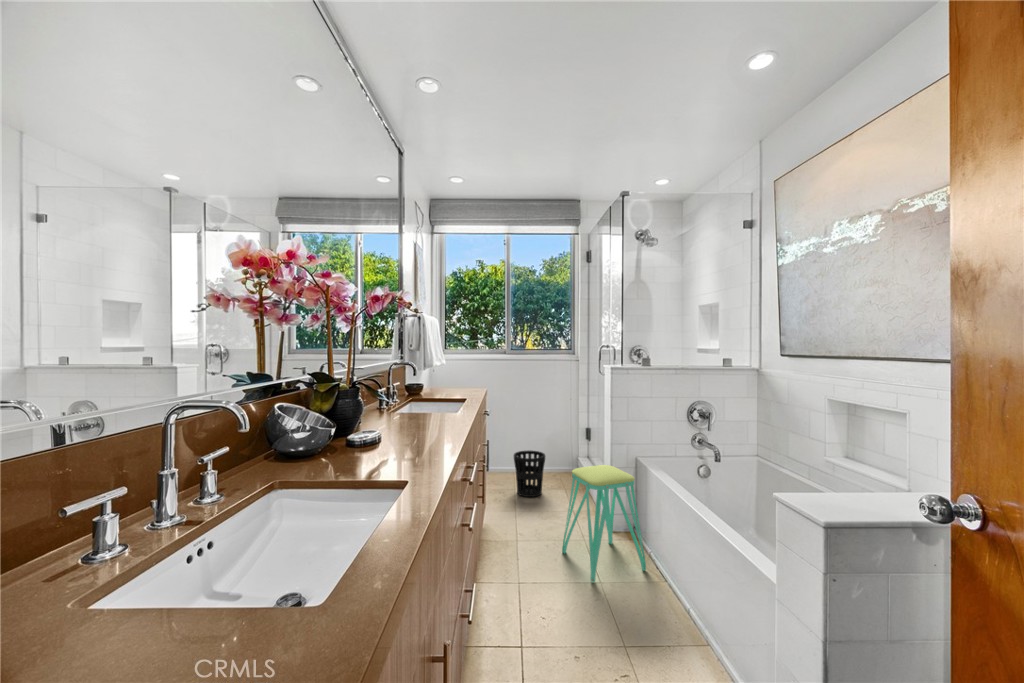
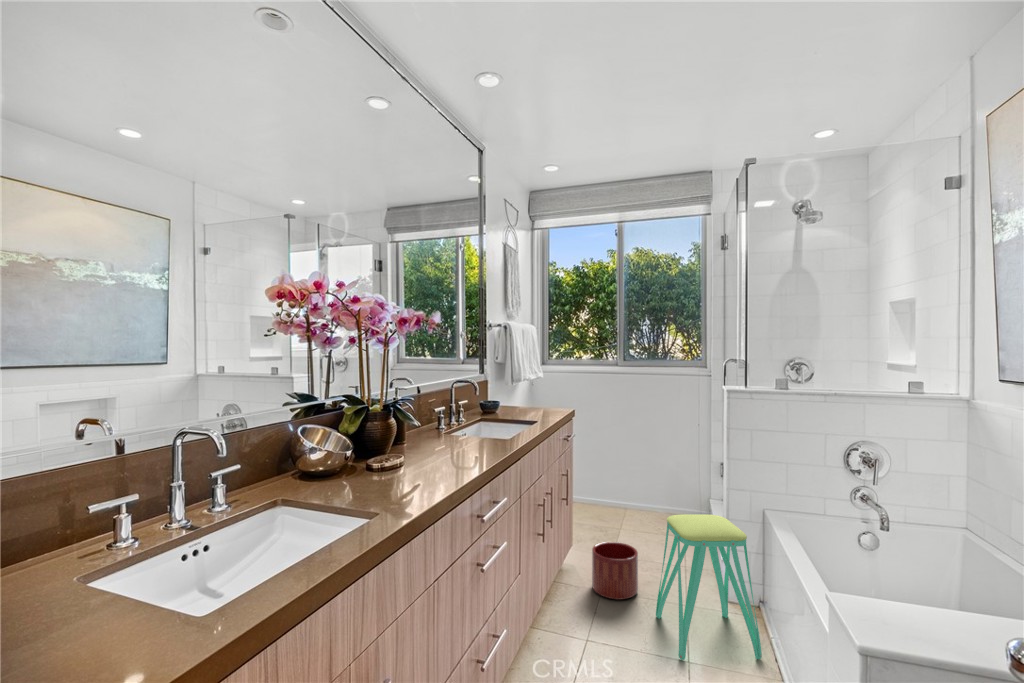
wastebasket: present [514,451,545,497] -> none [622,486,662,543]
planter: none [505,497,542,544] -> present [592,542,638,600]

